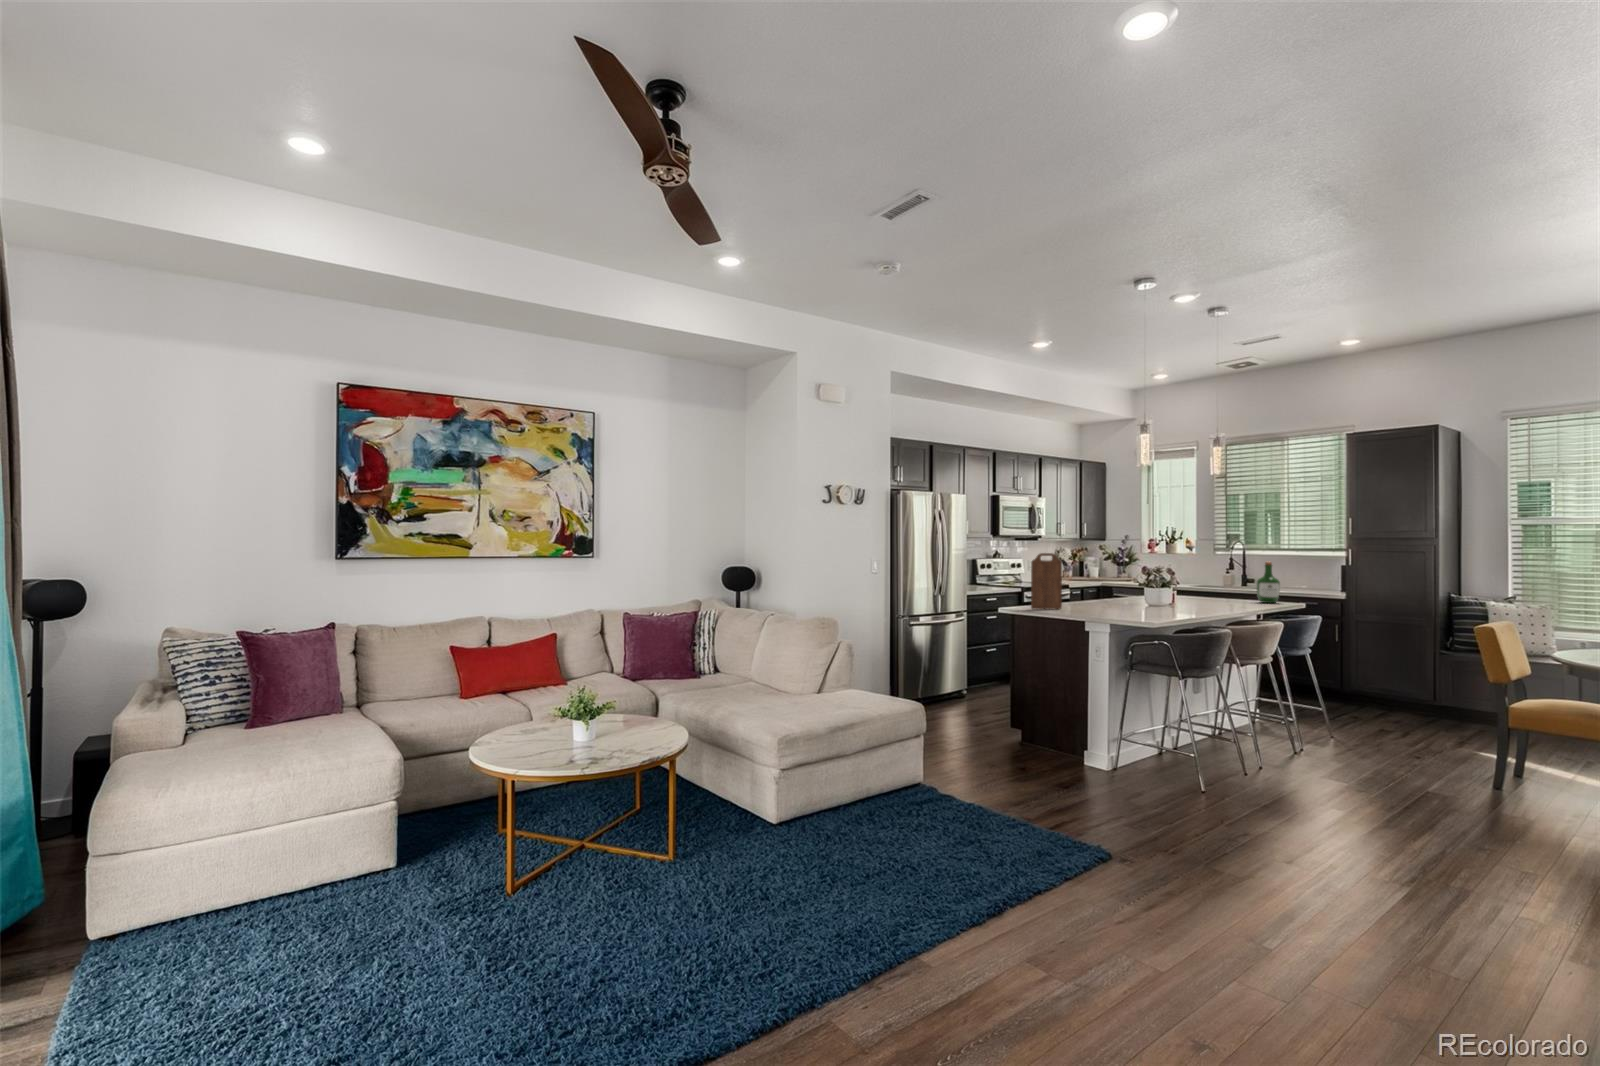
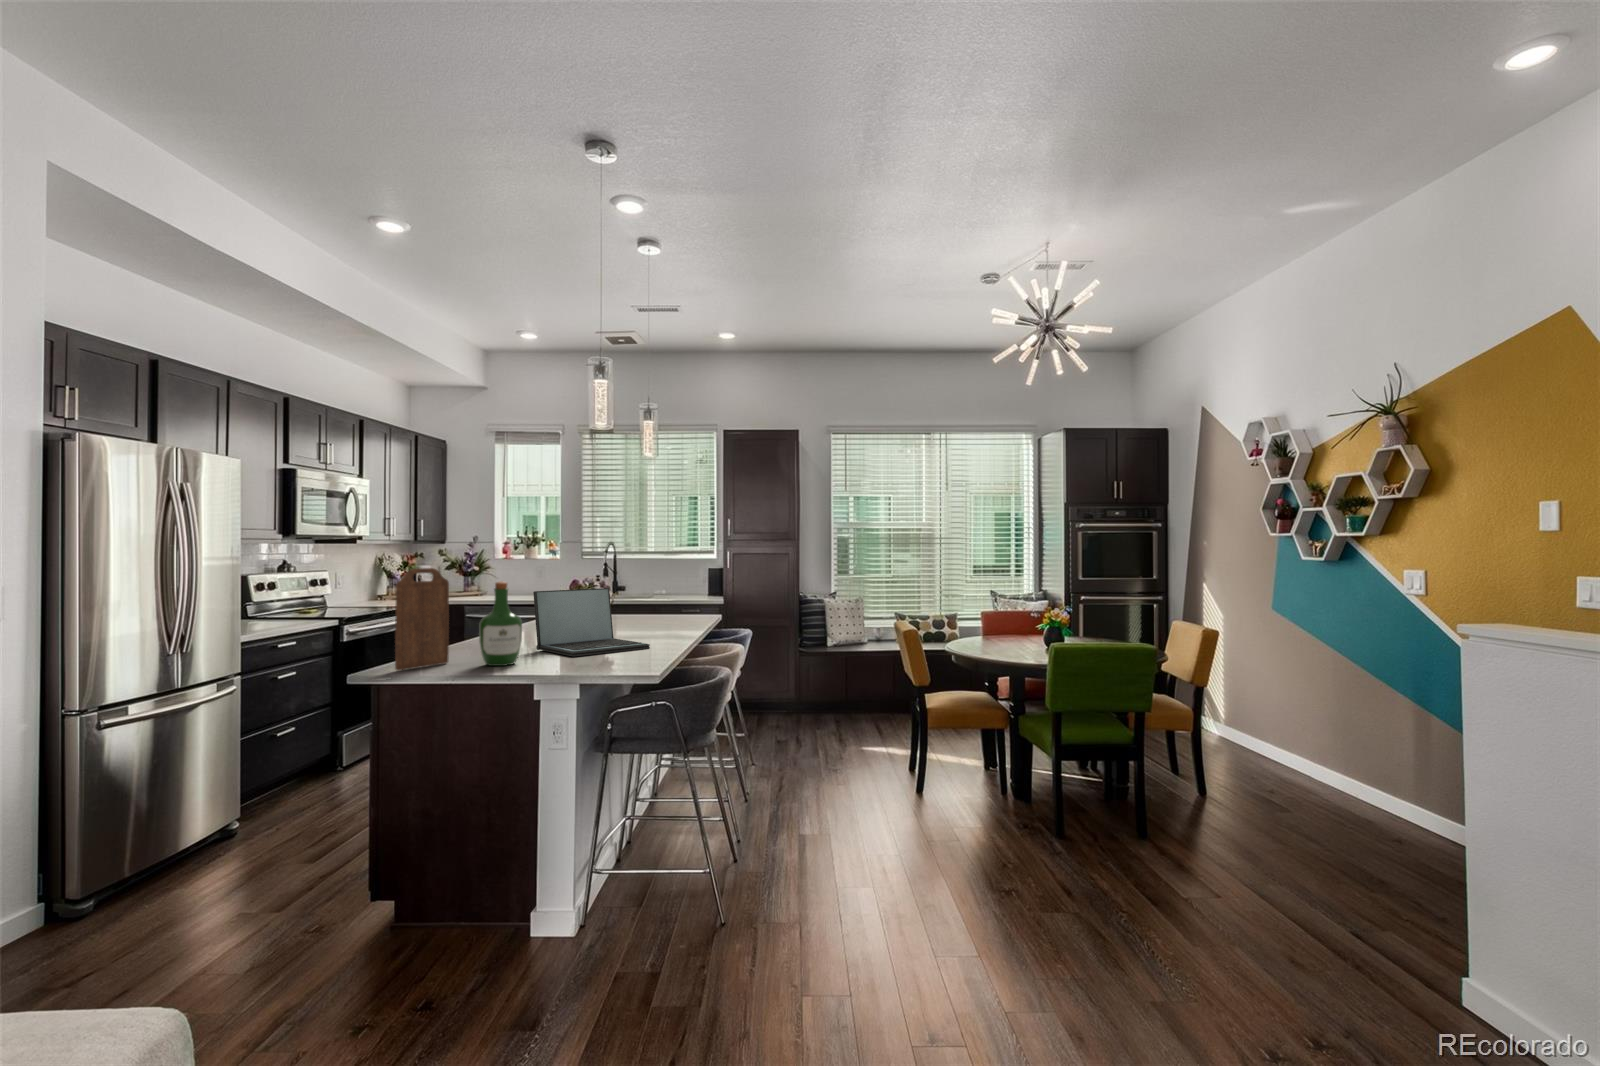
wine bottle: present [1257,562,1280,603] -> present [479,581,522,666]
laptop: none [1119,571,1199,613] -> present [533,588,650,656]

